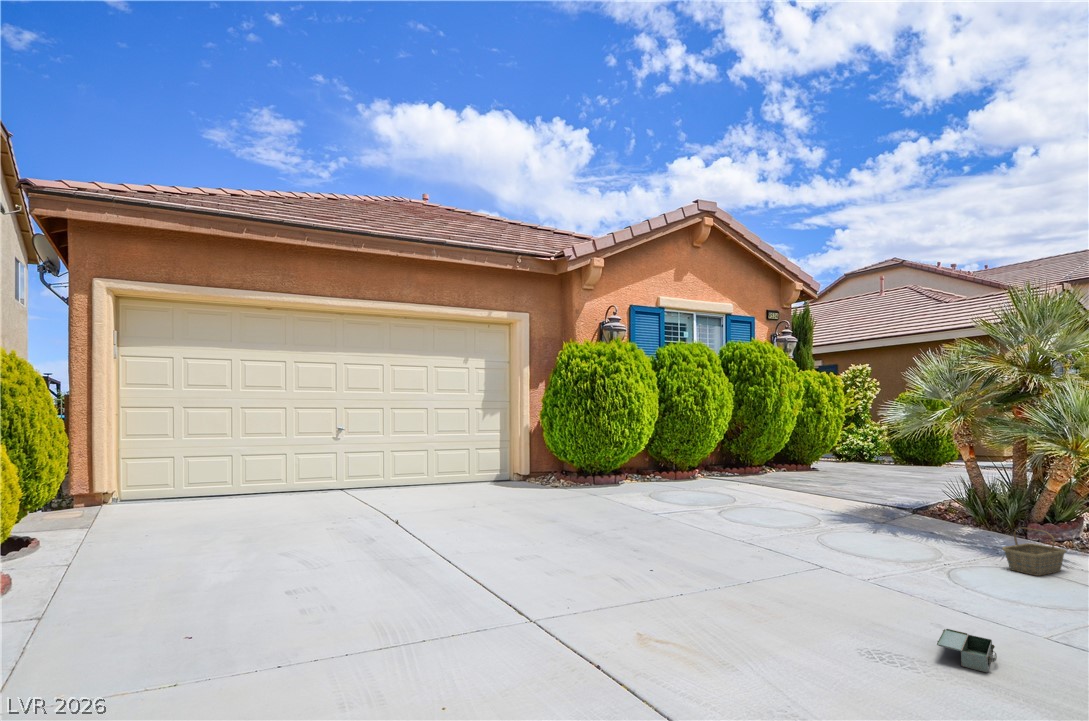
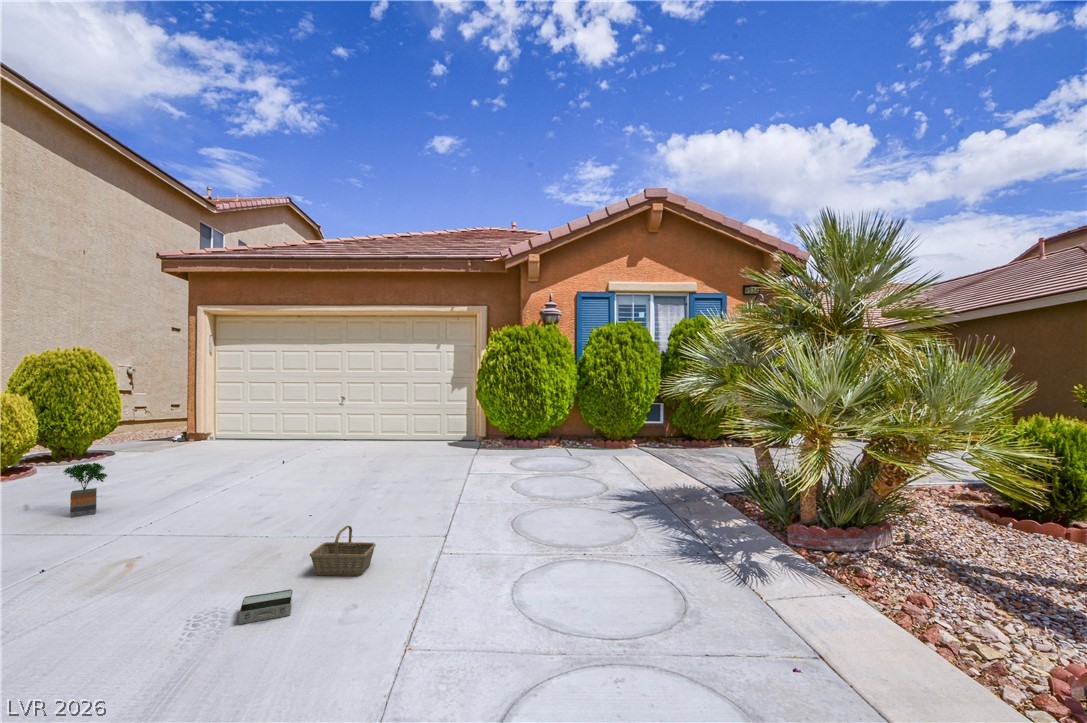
potted tree: none [264,521,338,620] -> present [64,463,107,517]
basket: present [1002,528,1067,576] -> present [310,526,376,576]

